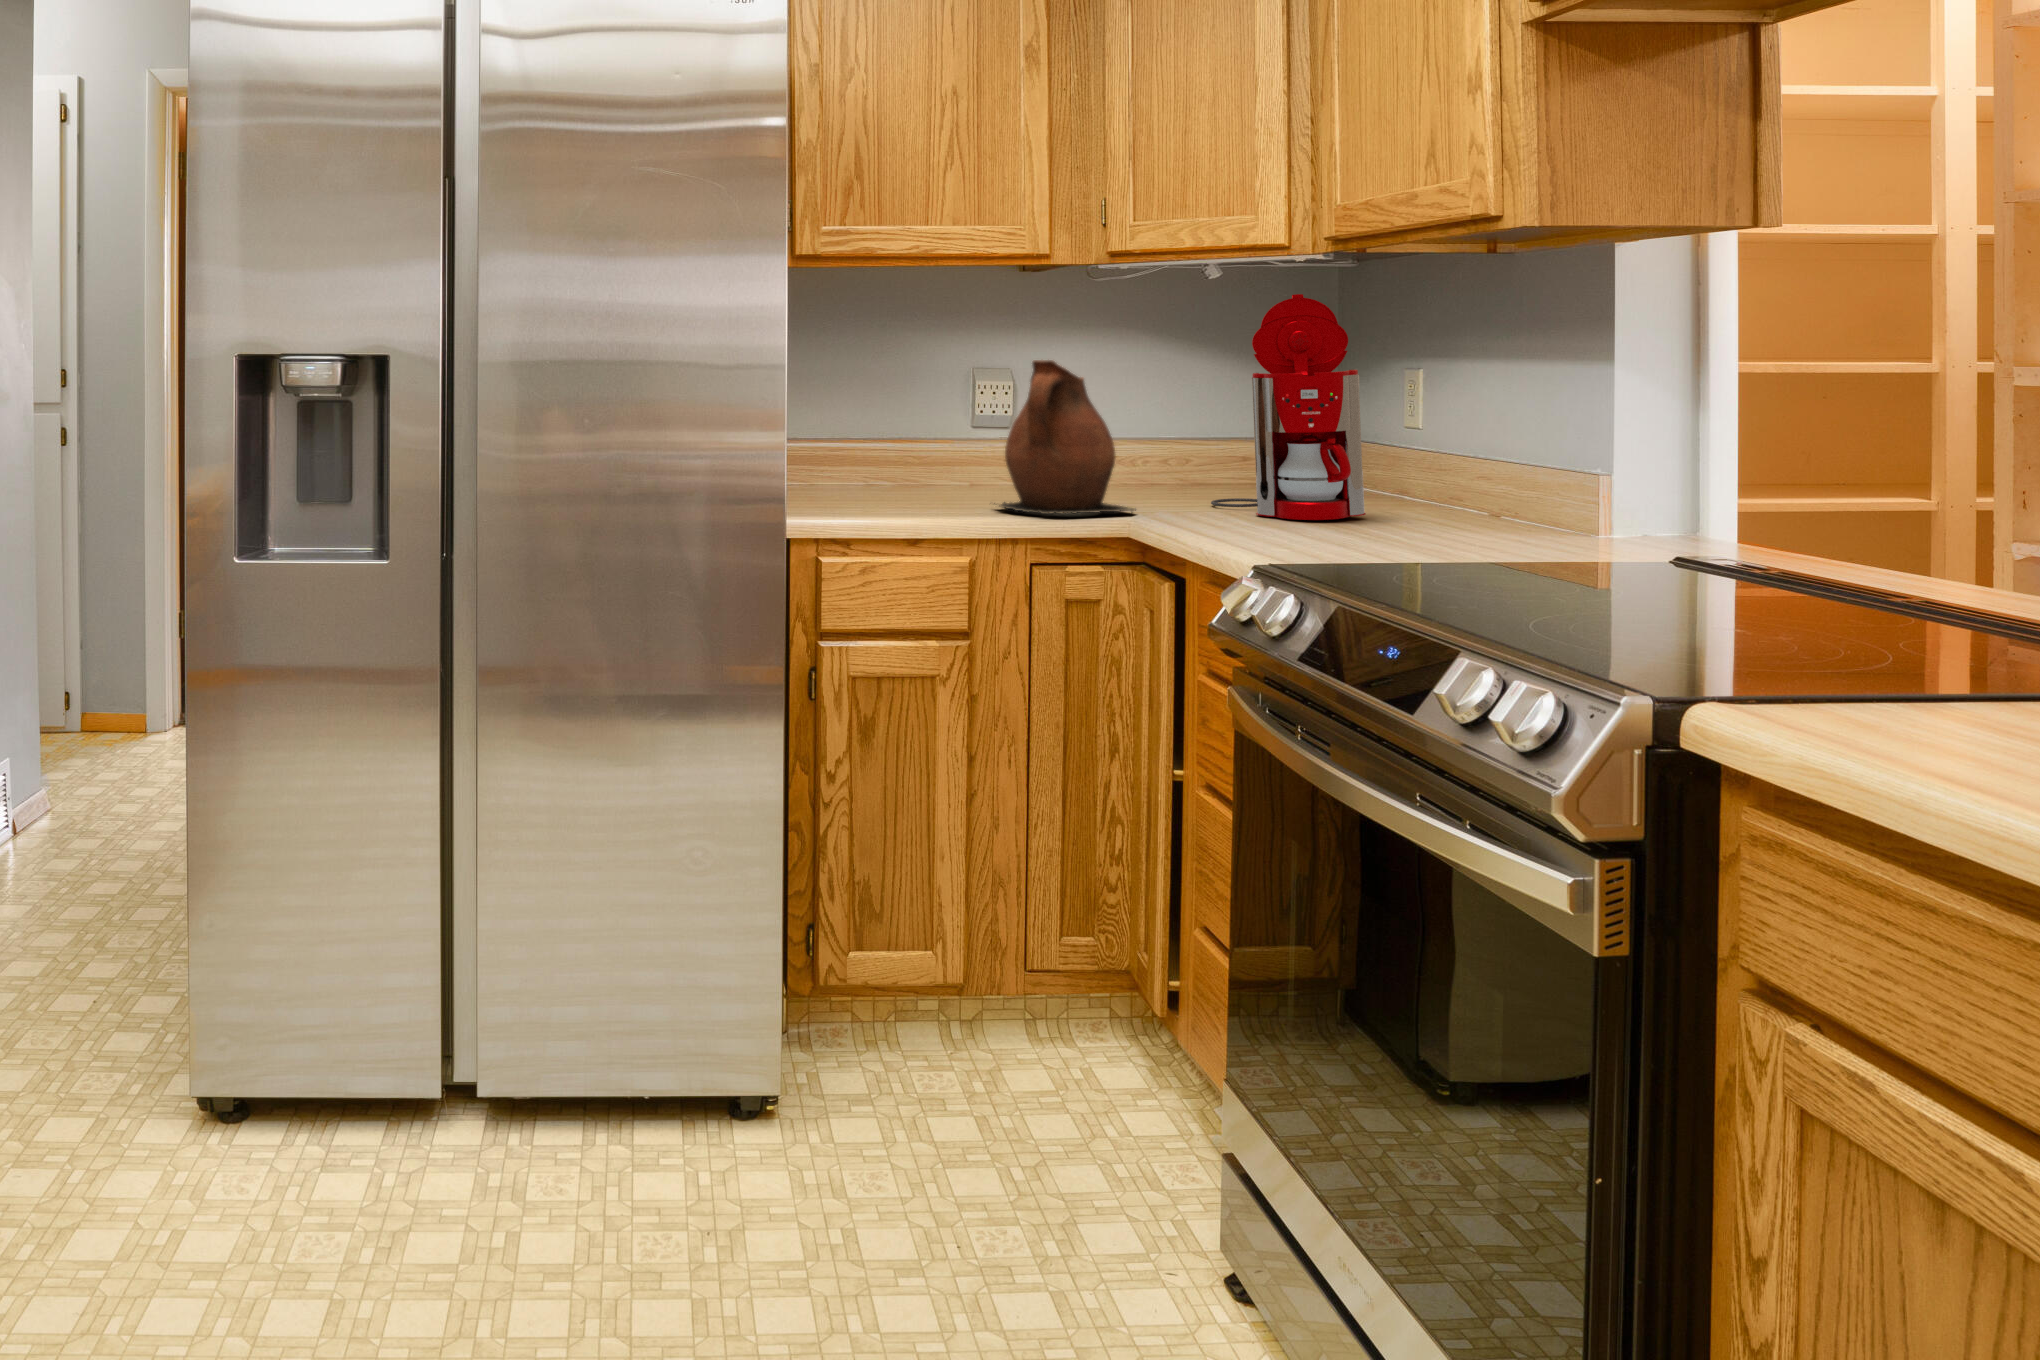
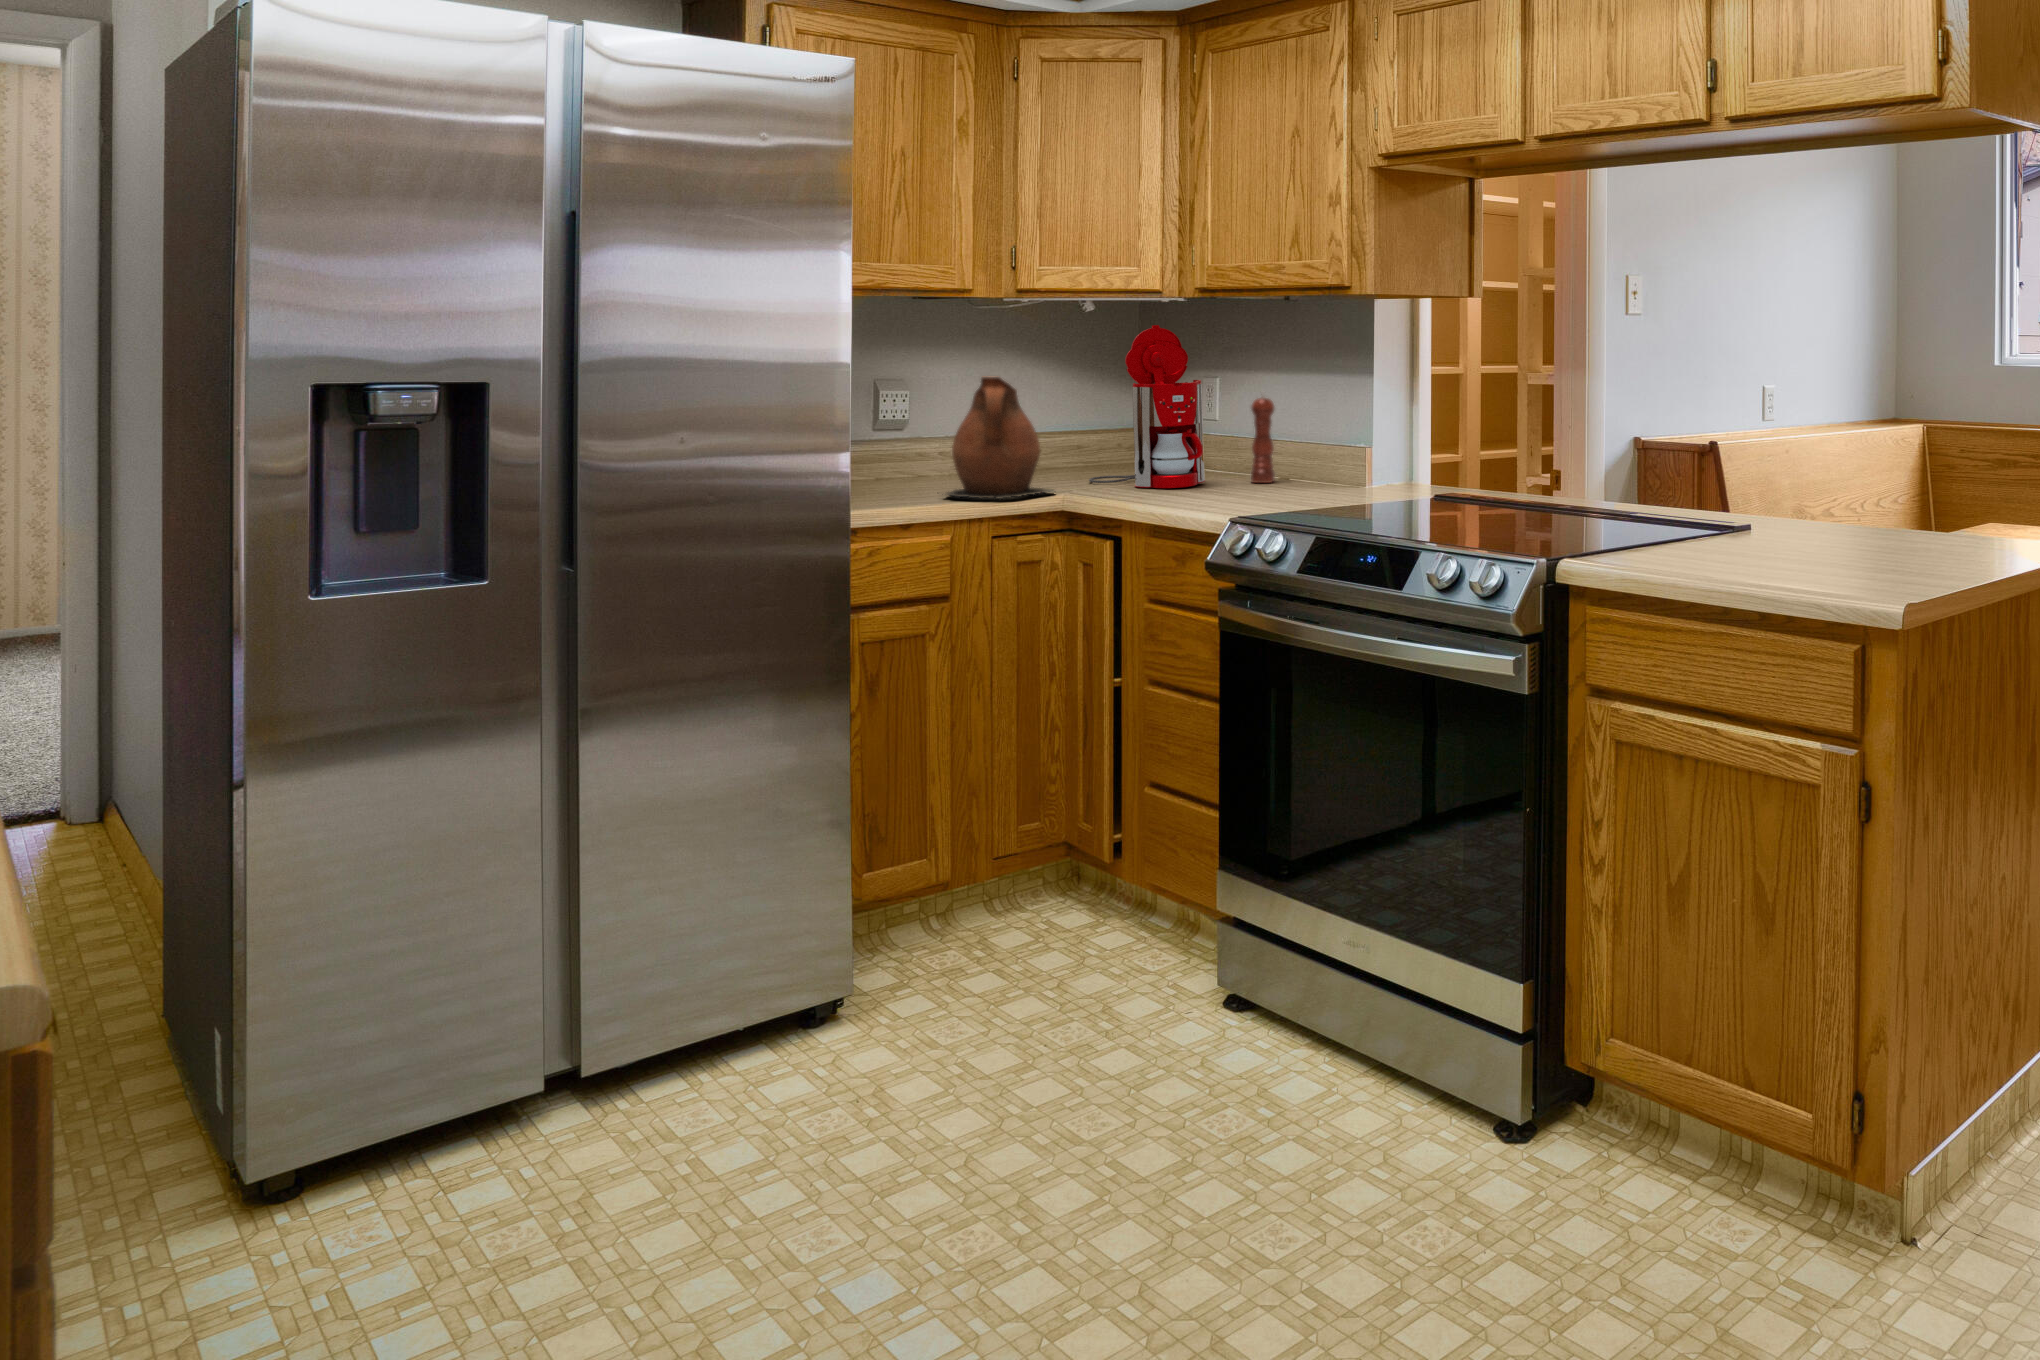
pepper mill: none [1440,387,1481,524] -> present [1250,392,1275,483]

